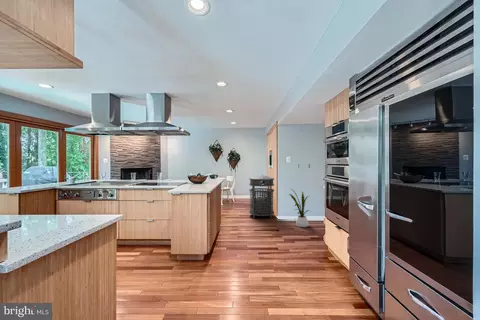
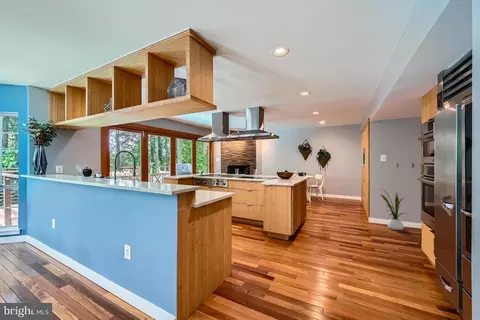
trash can: present [249,175,274,218] -> none [336,174,364,218]

